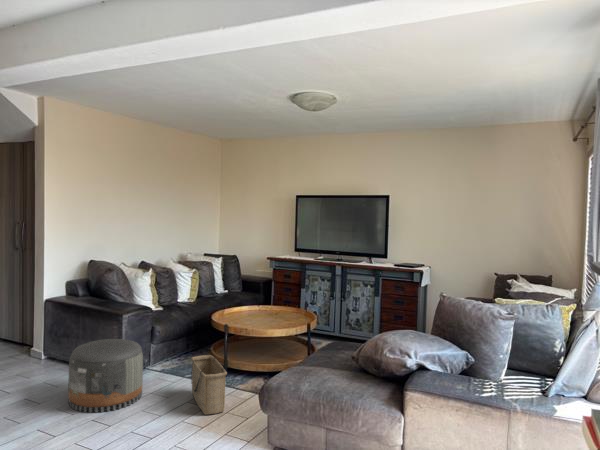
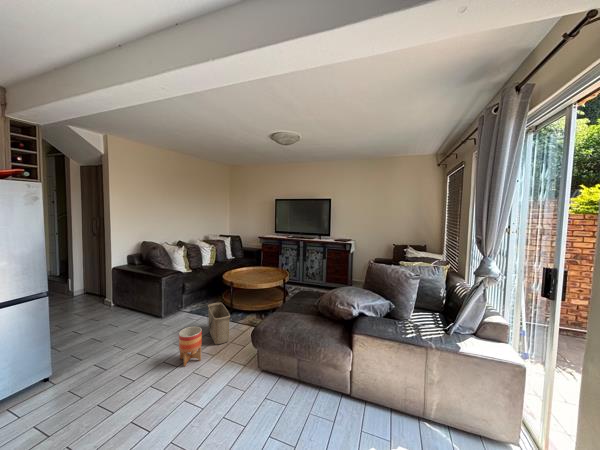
pouf: present [68,339,143,413] -> none [120,294,175,348]
planter: none [156,384,188,438] -> present [179,327,202,366]

